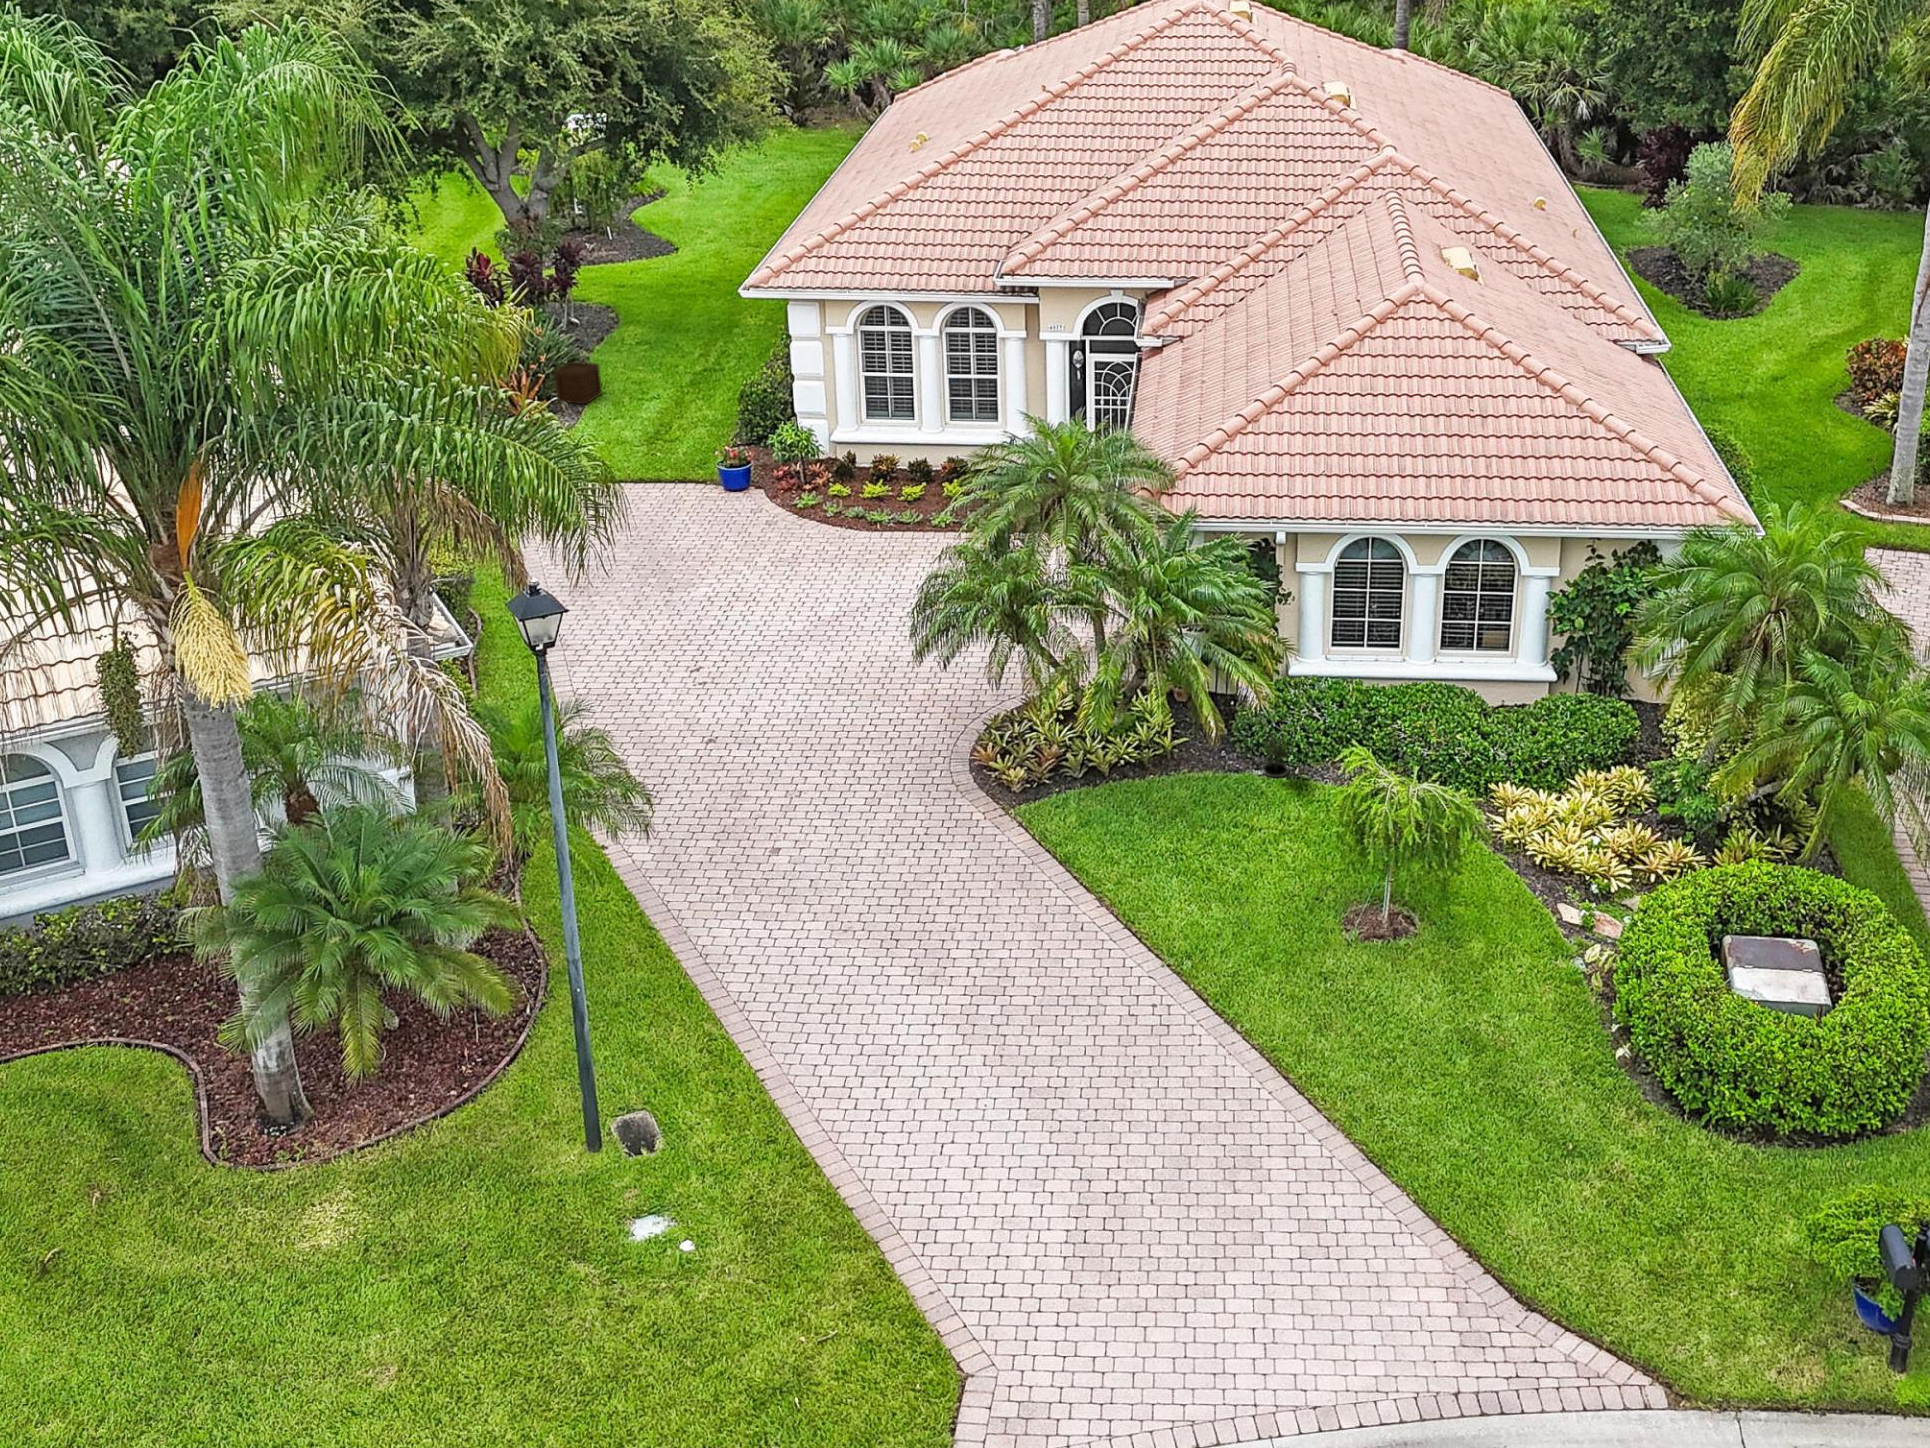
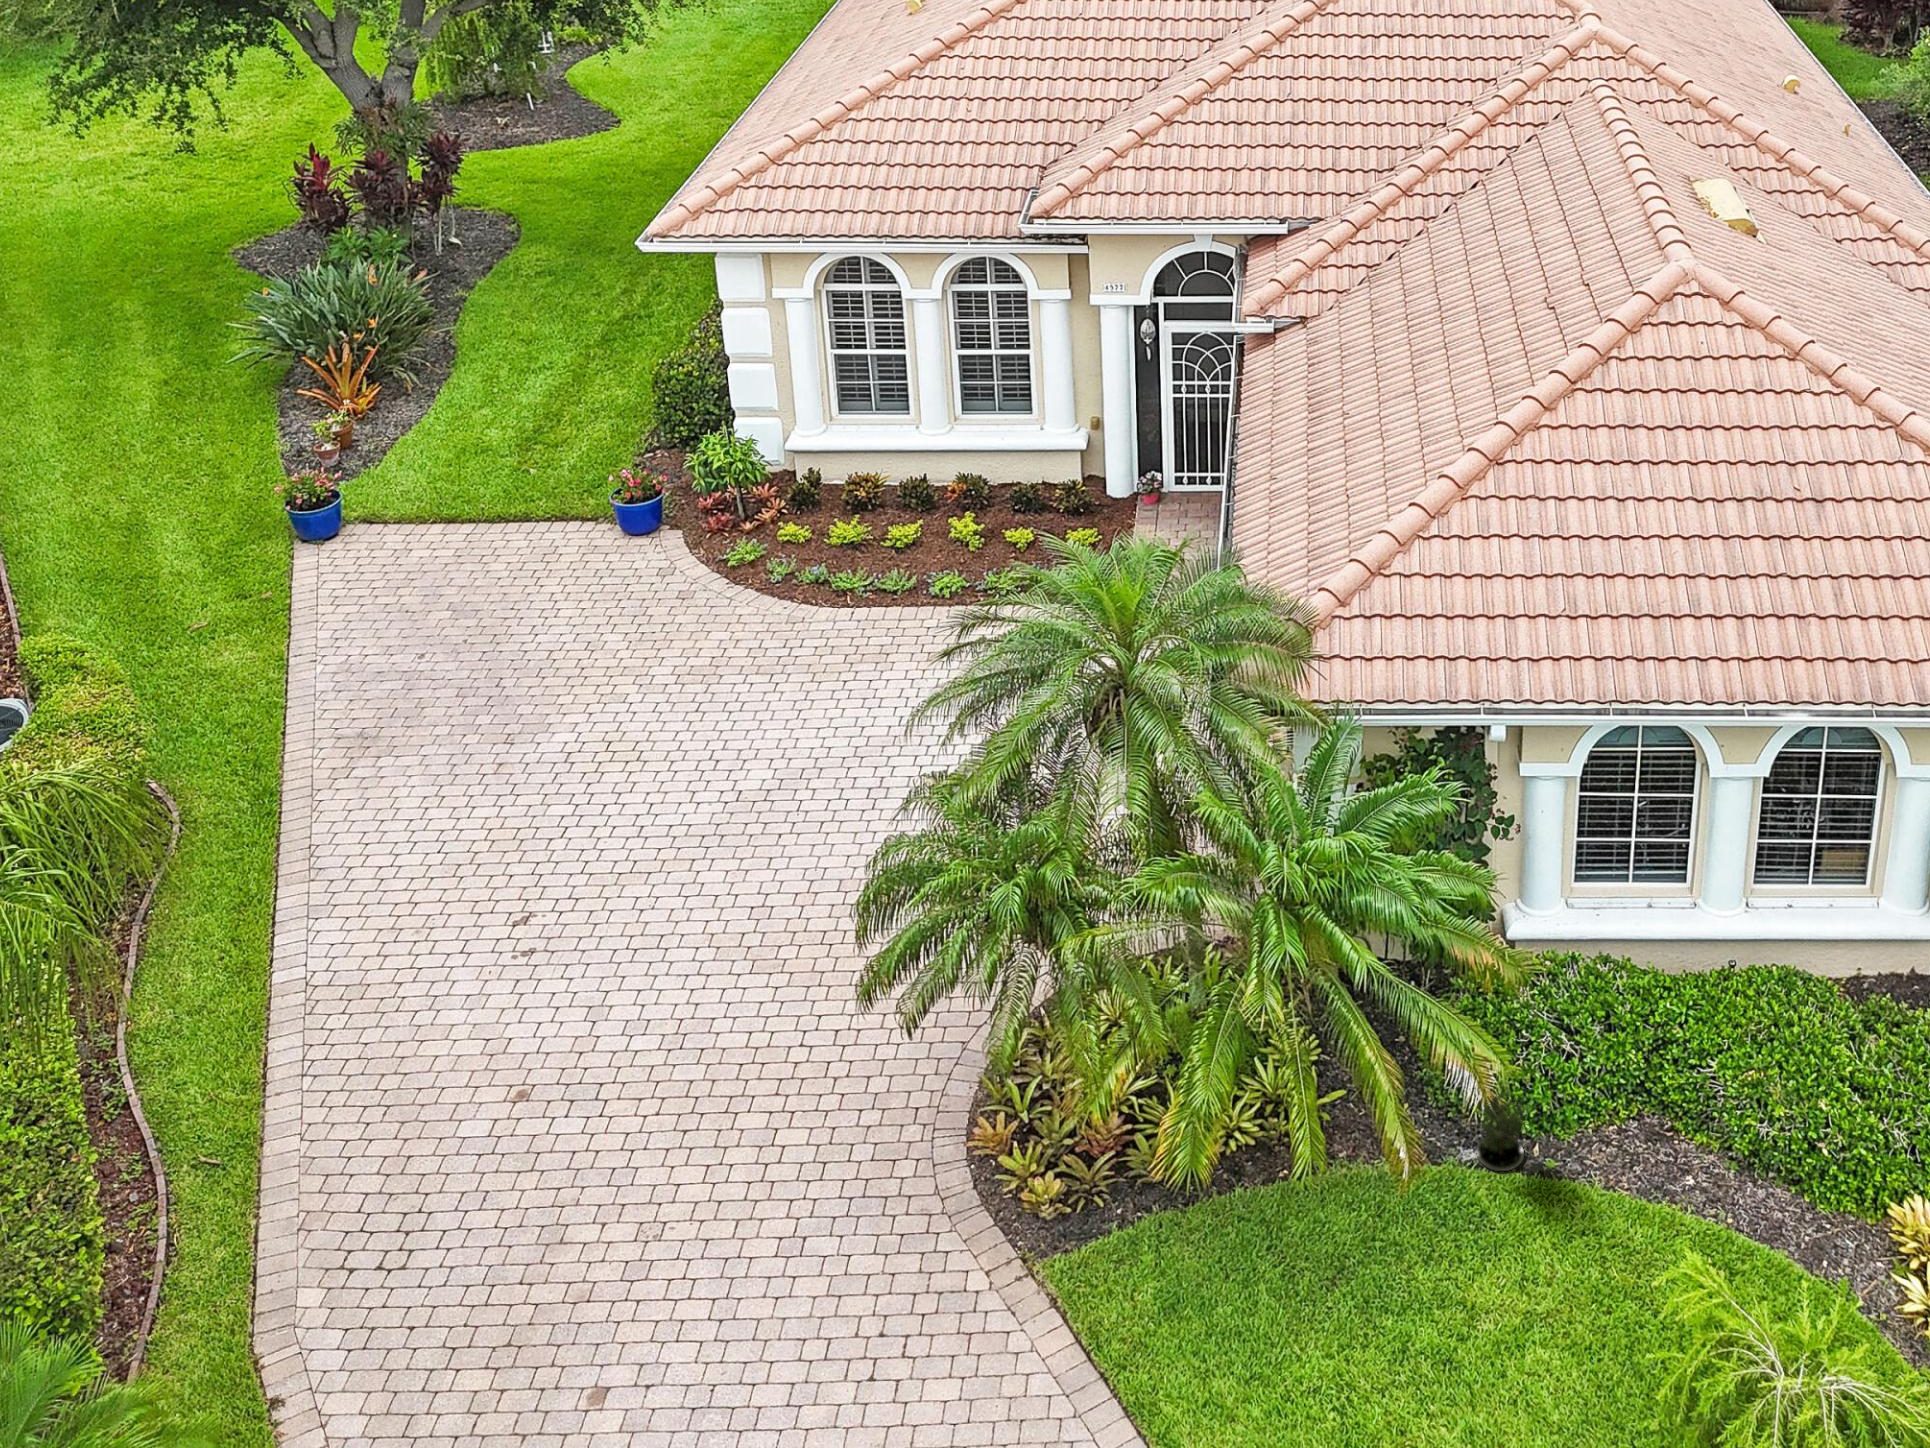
wooden crate: present [554,362,602,404] -> none [392,317,468,380]

